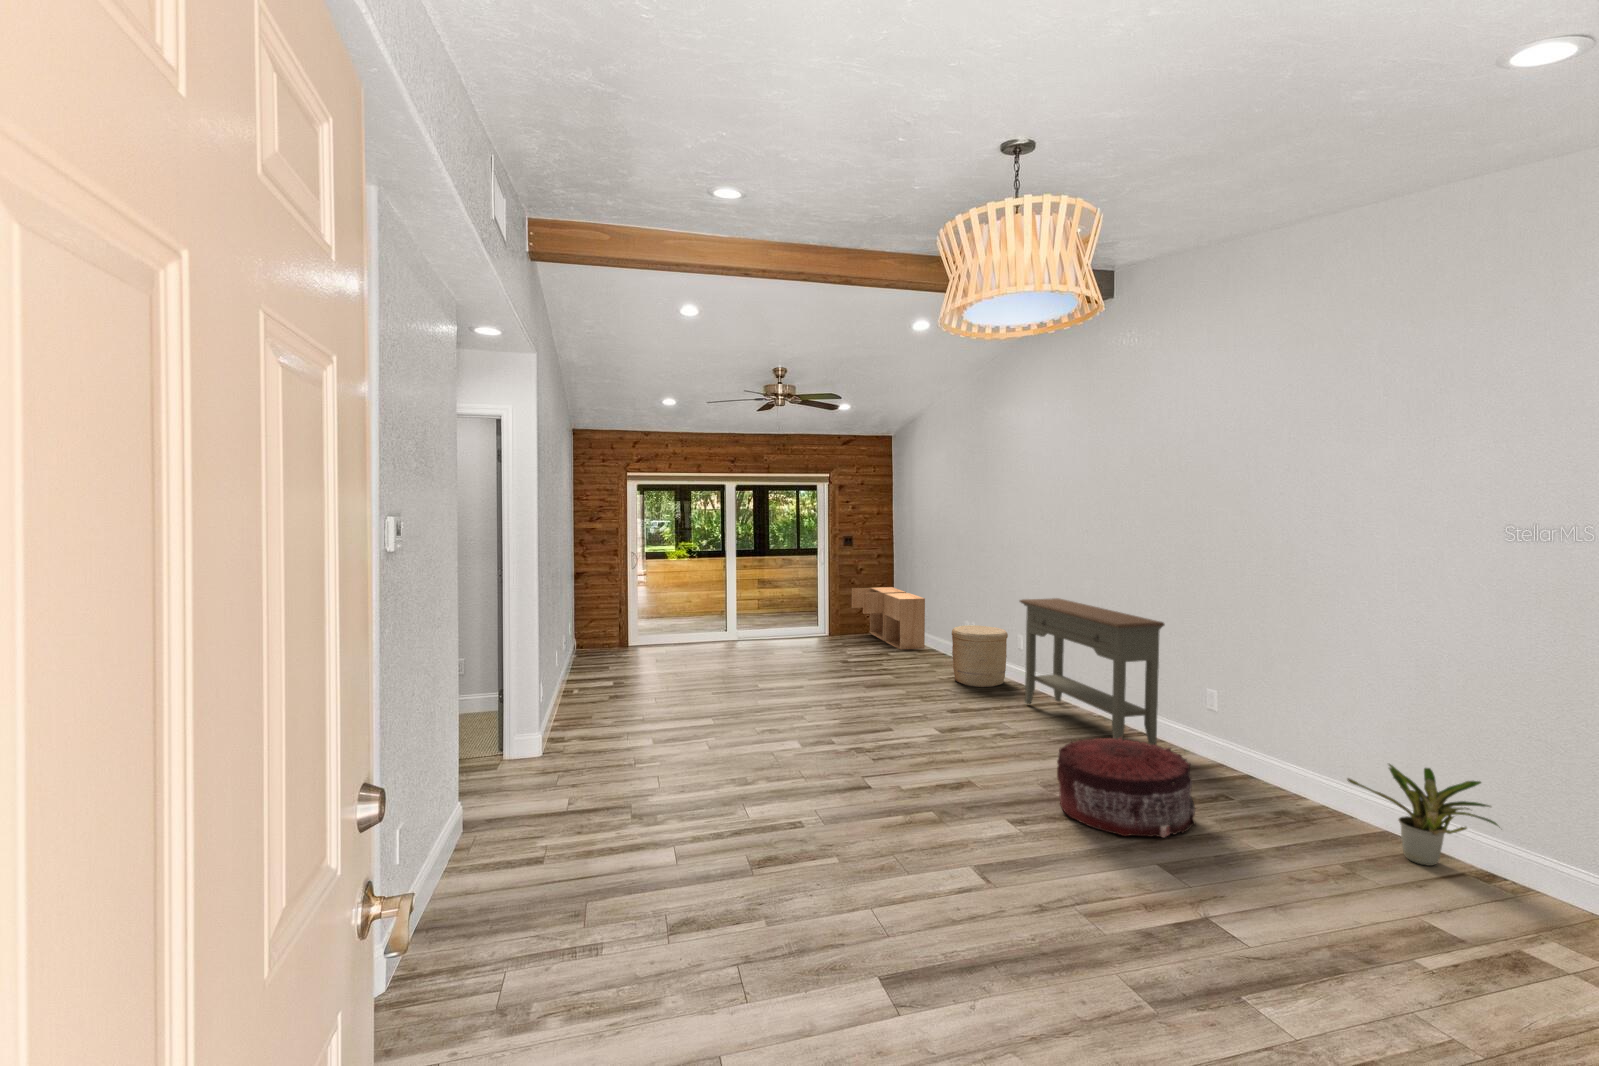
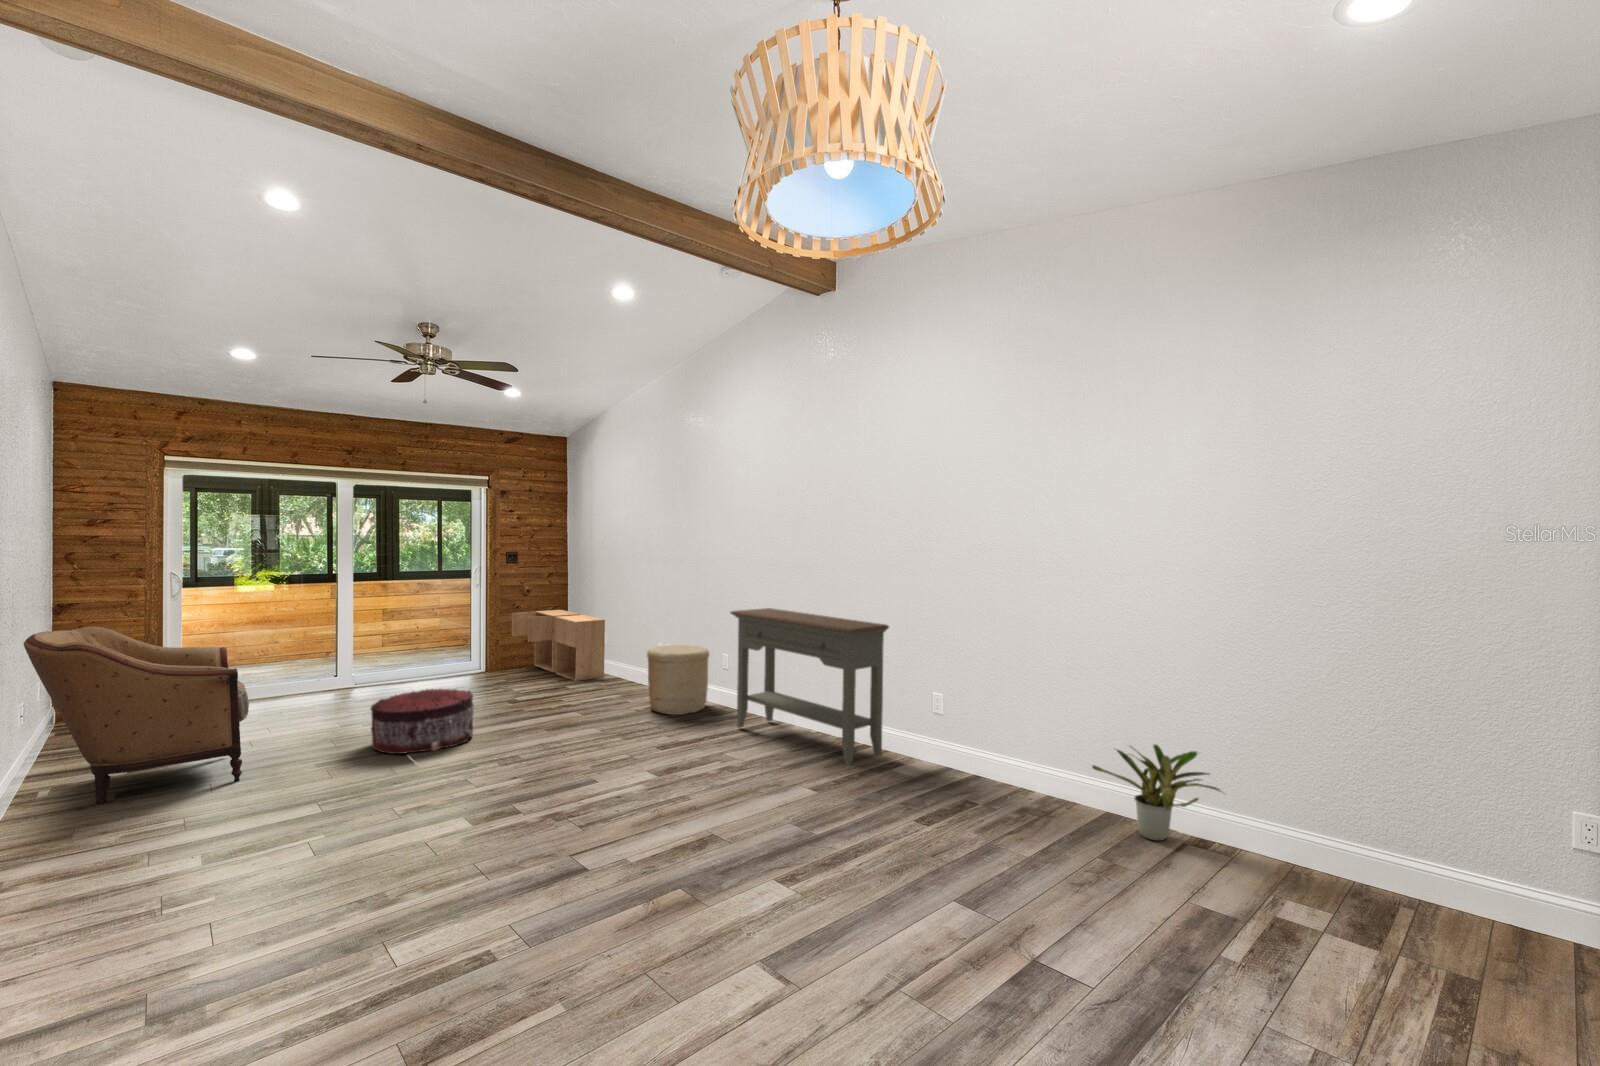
armchair: none [565,589,675,700] -> present [24,626,249,804]
pouf: present [1057,737,1196,837] -> present [371,689,474,754]

